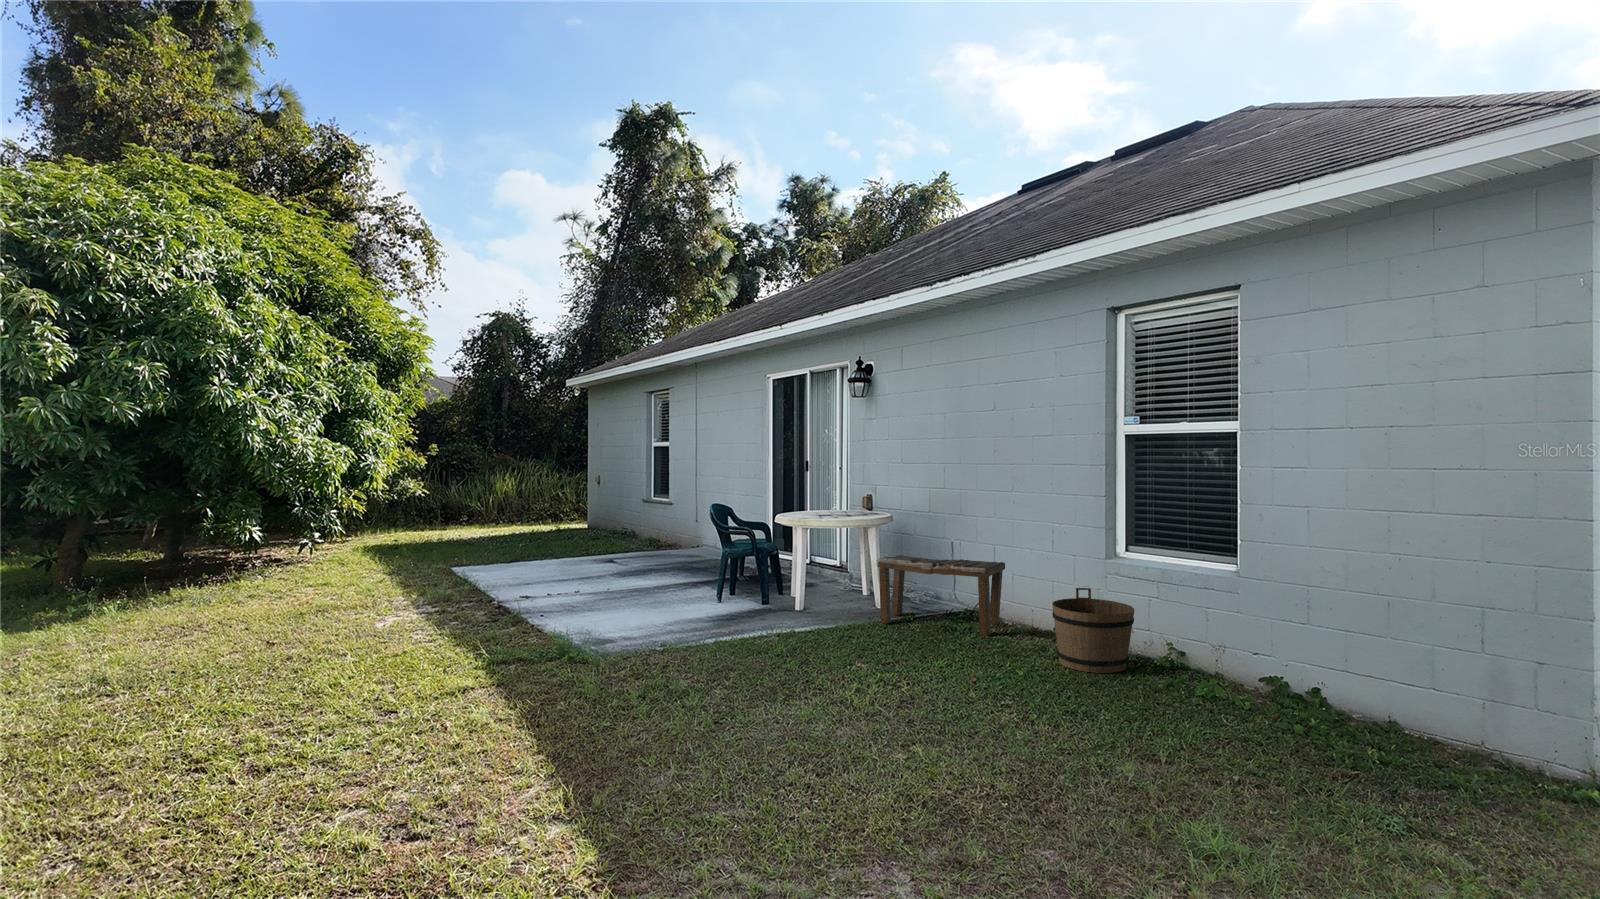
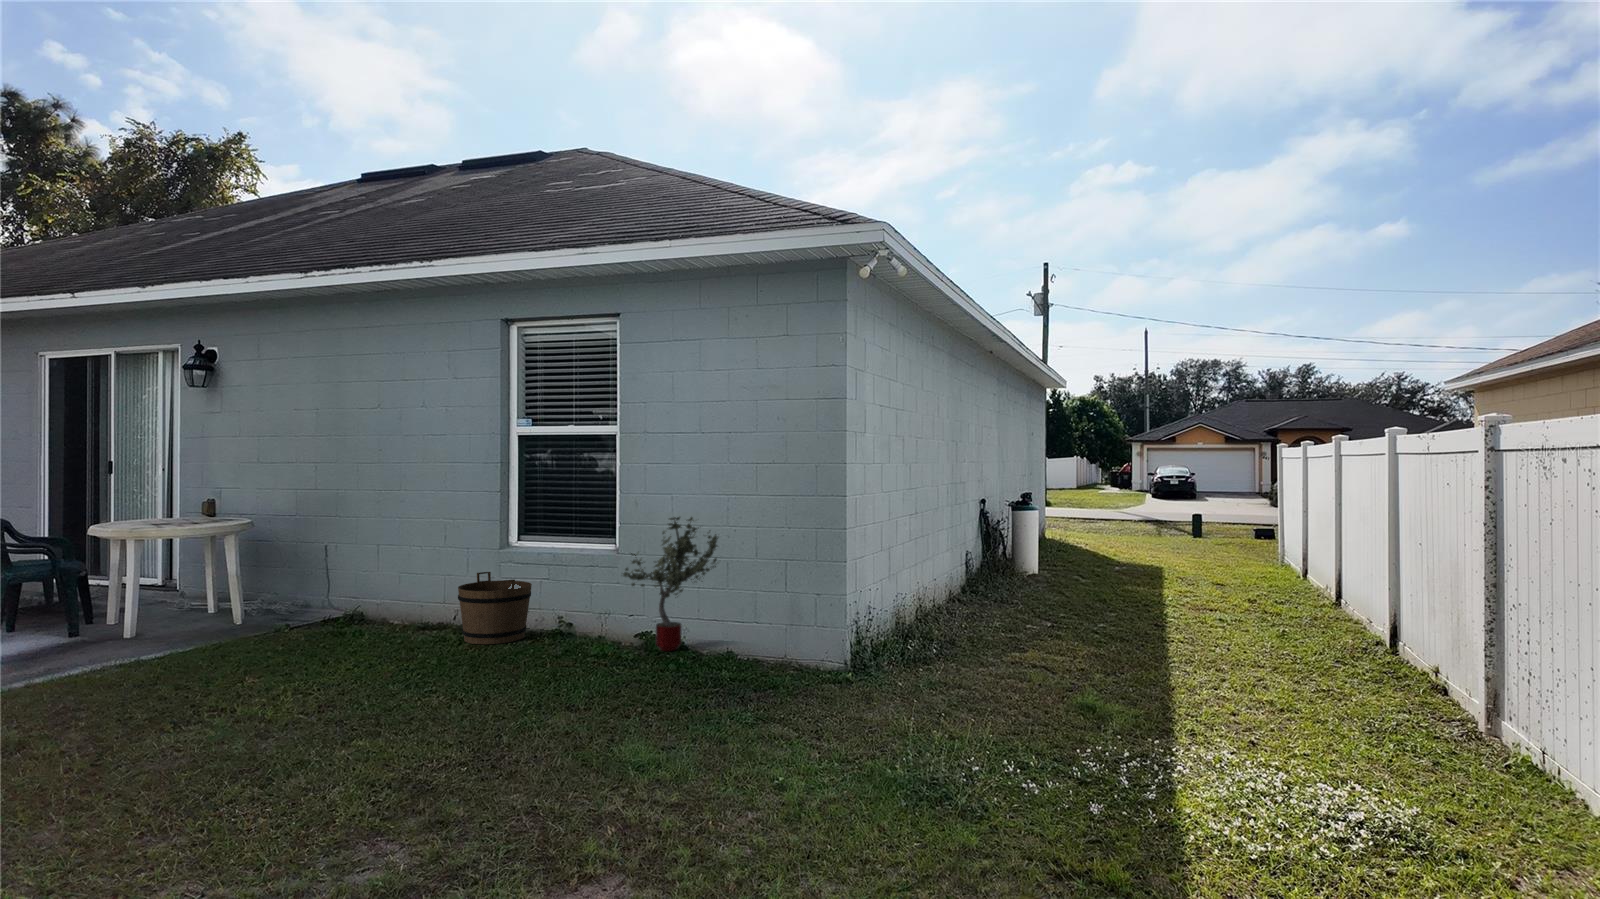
potted tree: none [1243,551,1398,734] -> present [623,517,718,651]
bench: present [878,555,1005,636] -> none [247,560,398,640]

